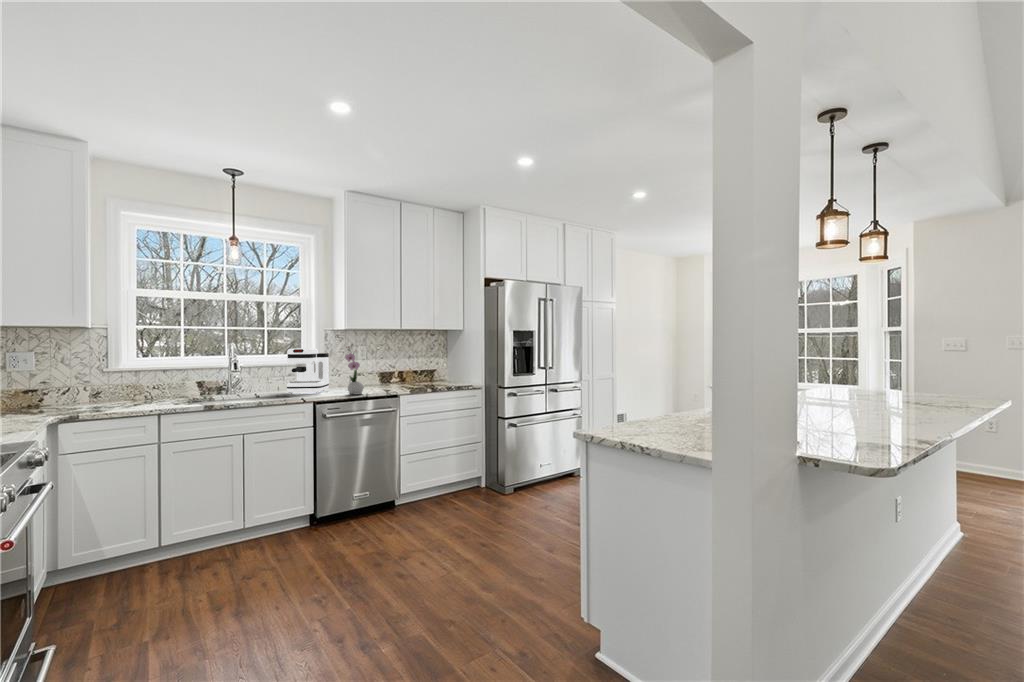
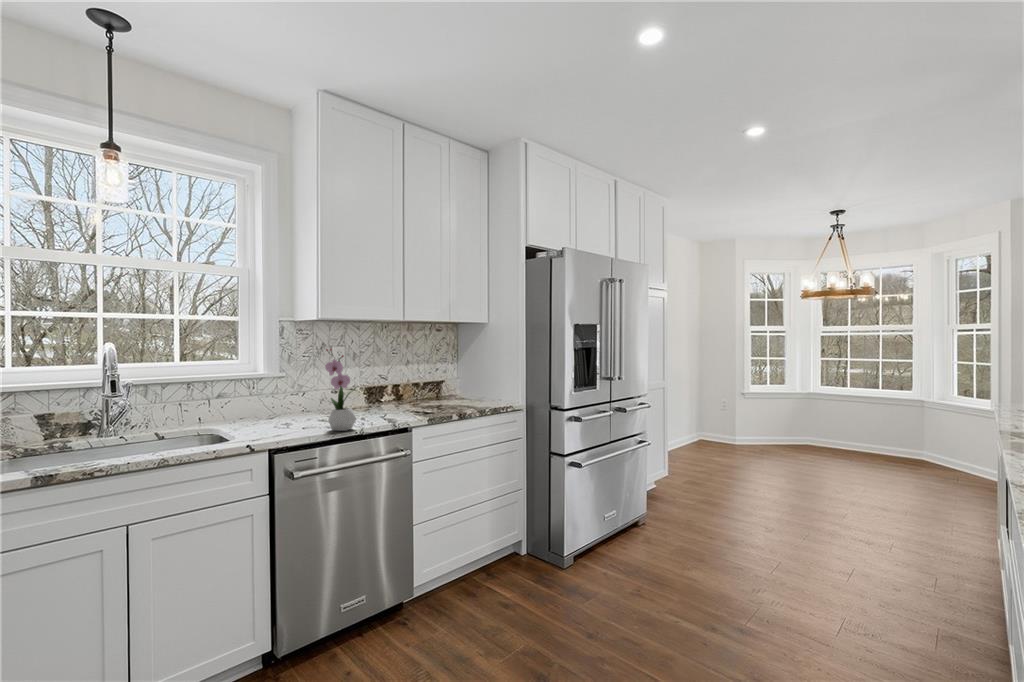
coffee maker: present [287,348,329,393] -> none [216,351,290,430]

